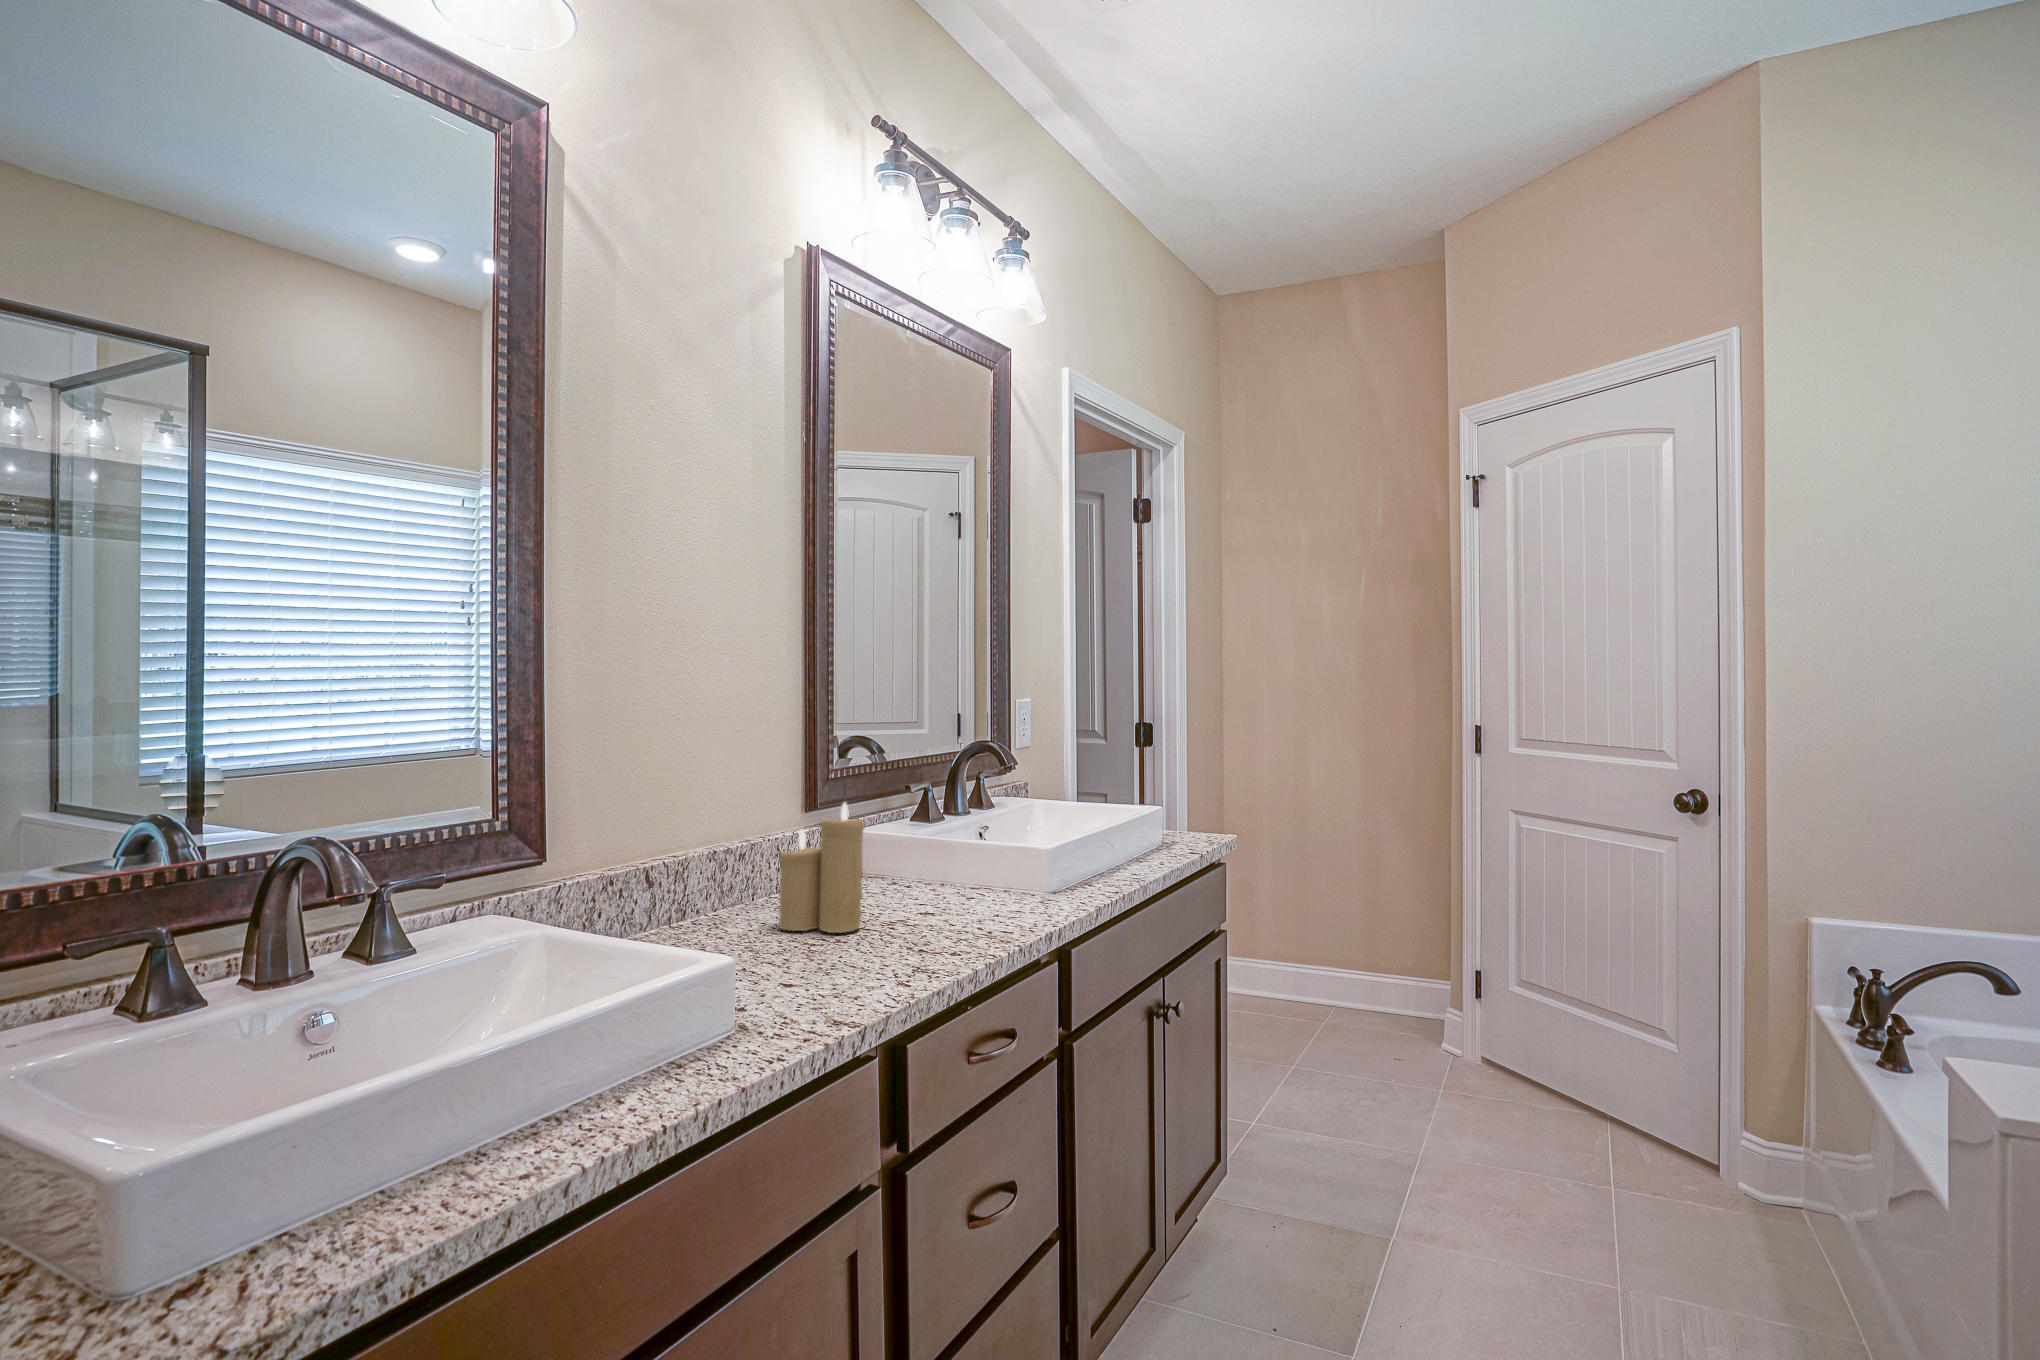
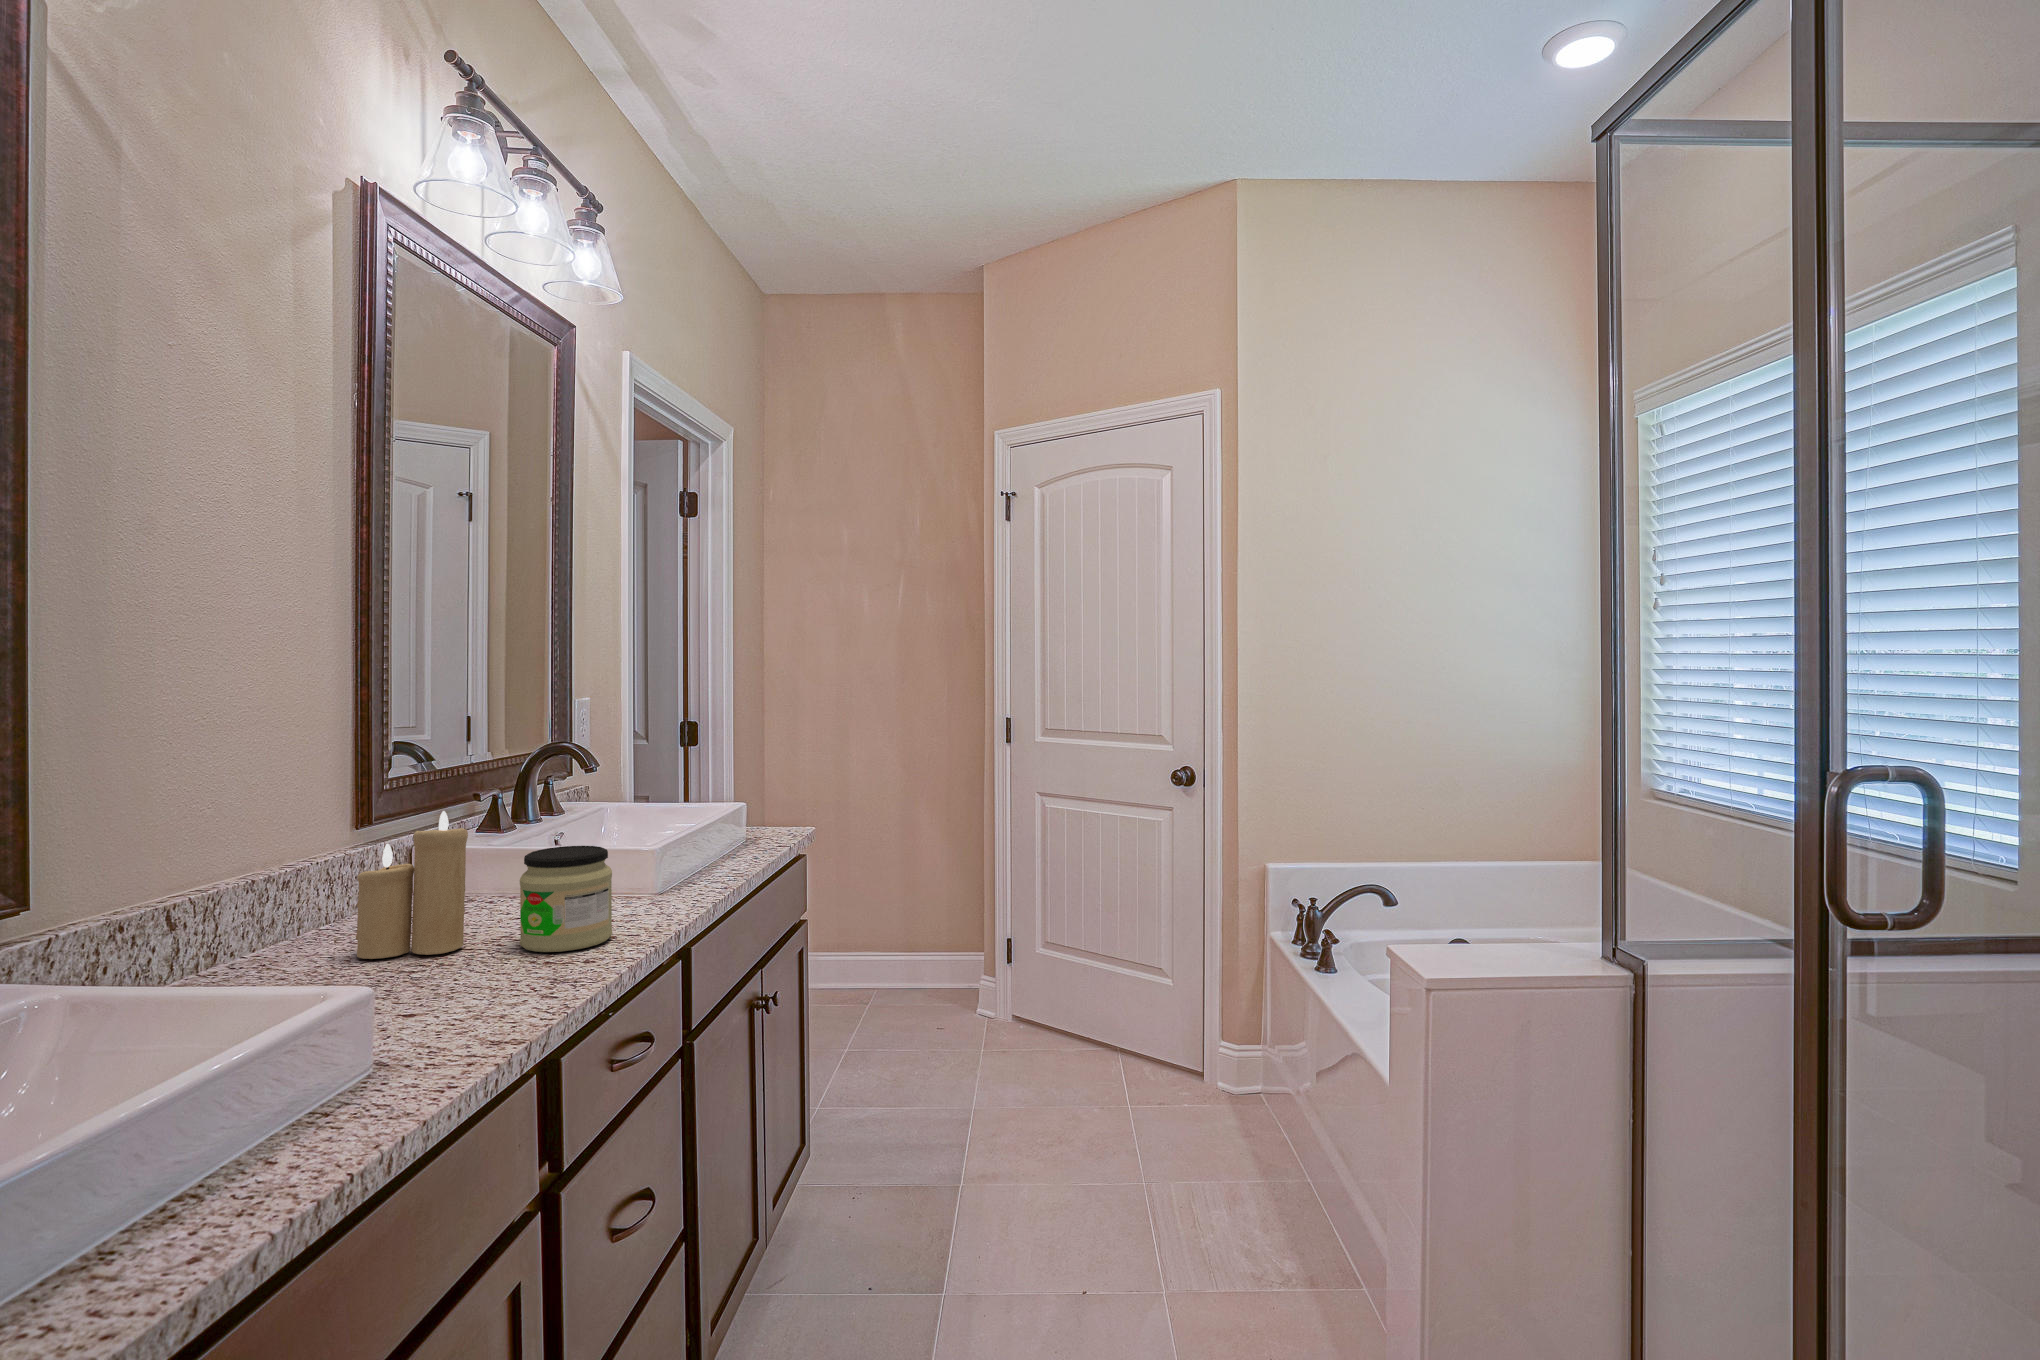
jar: none [903,843,984,944] -> present [520,846,612,952]

